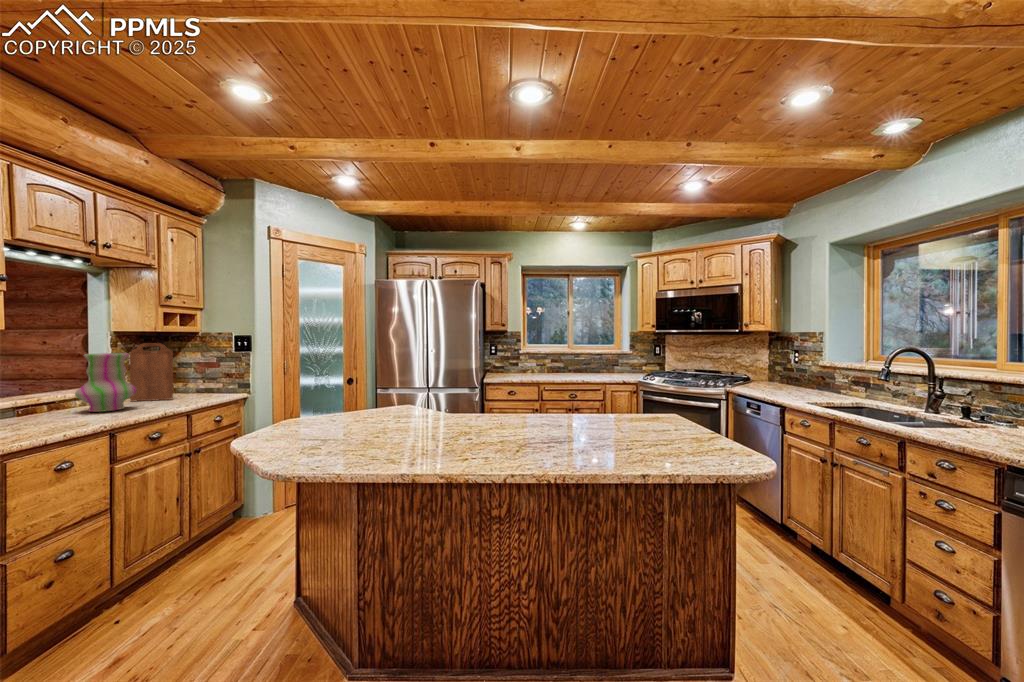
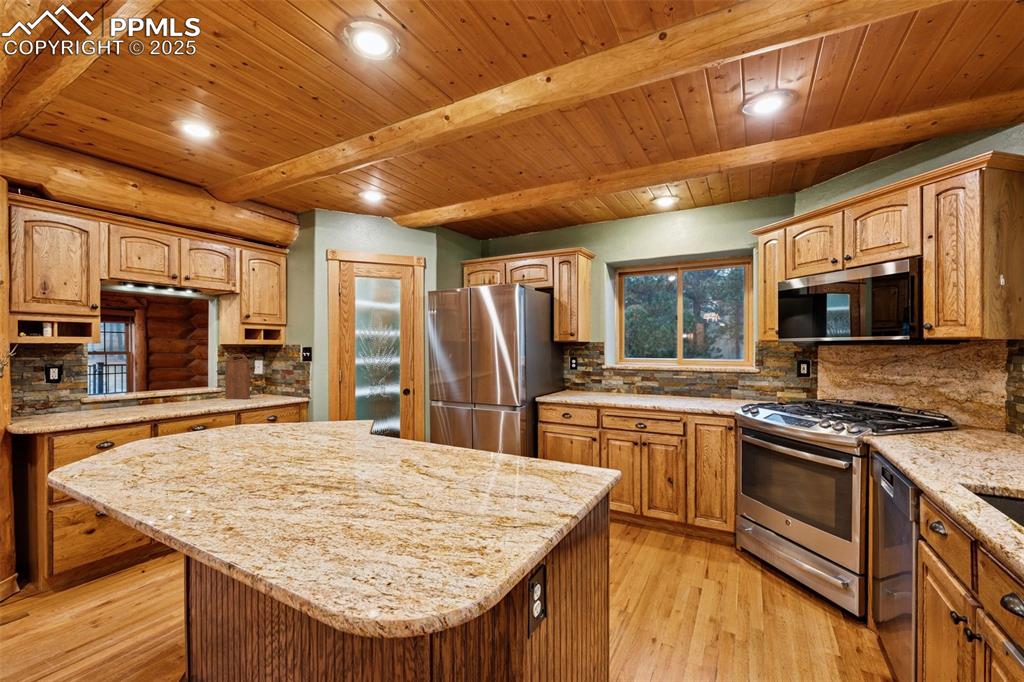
vase: present [75,353,136,412] -> none [172,362,212,405]

